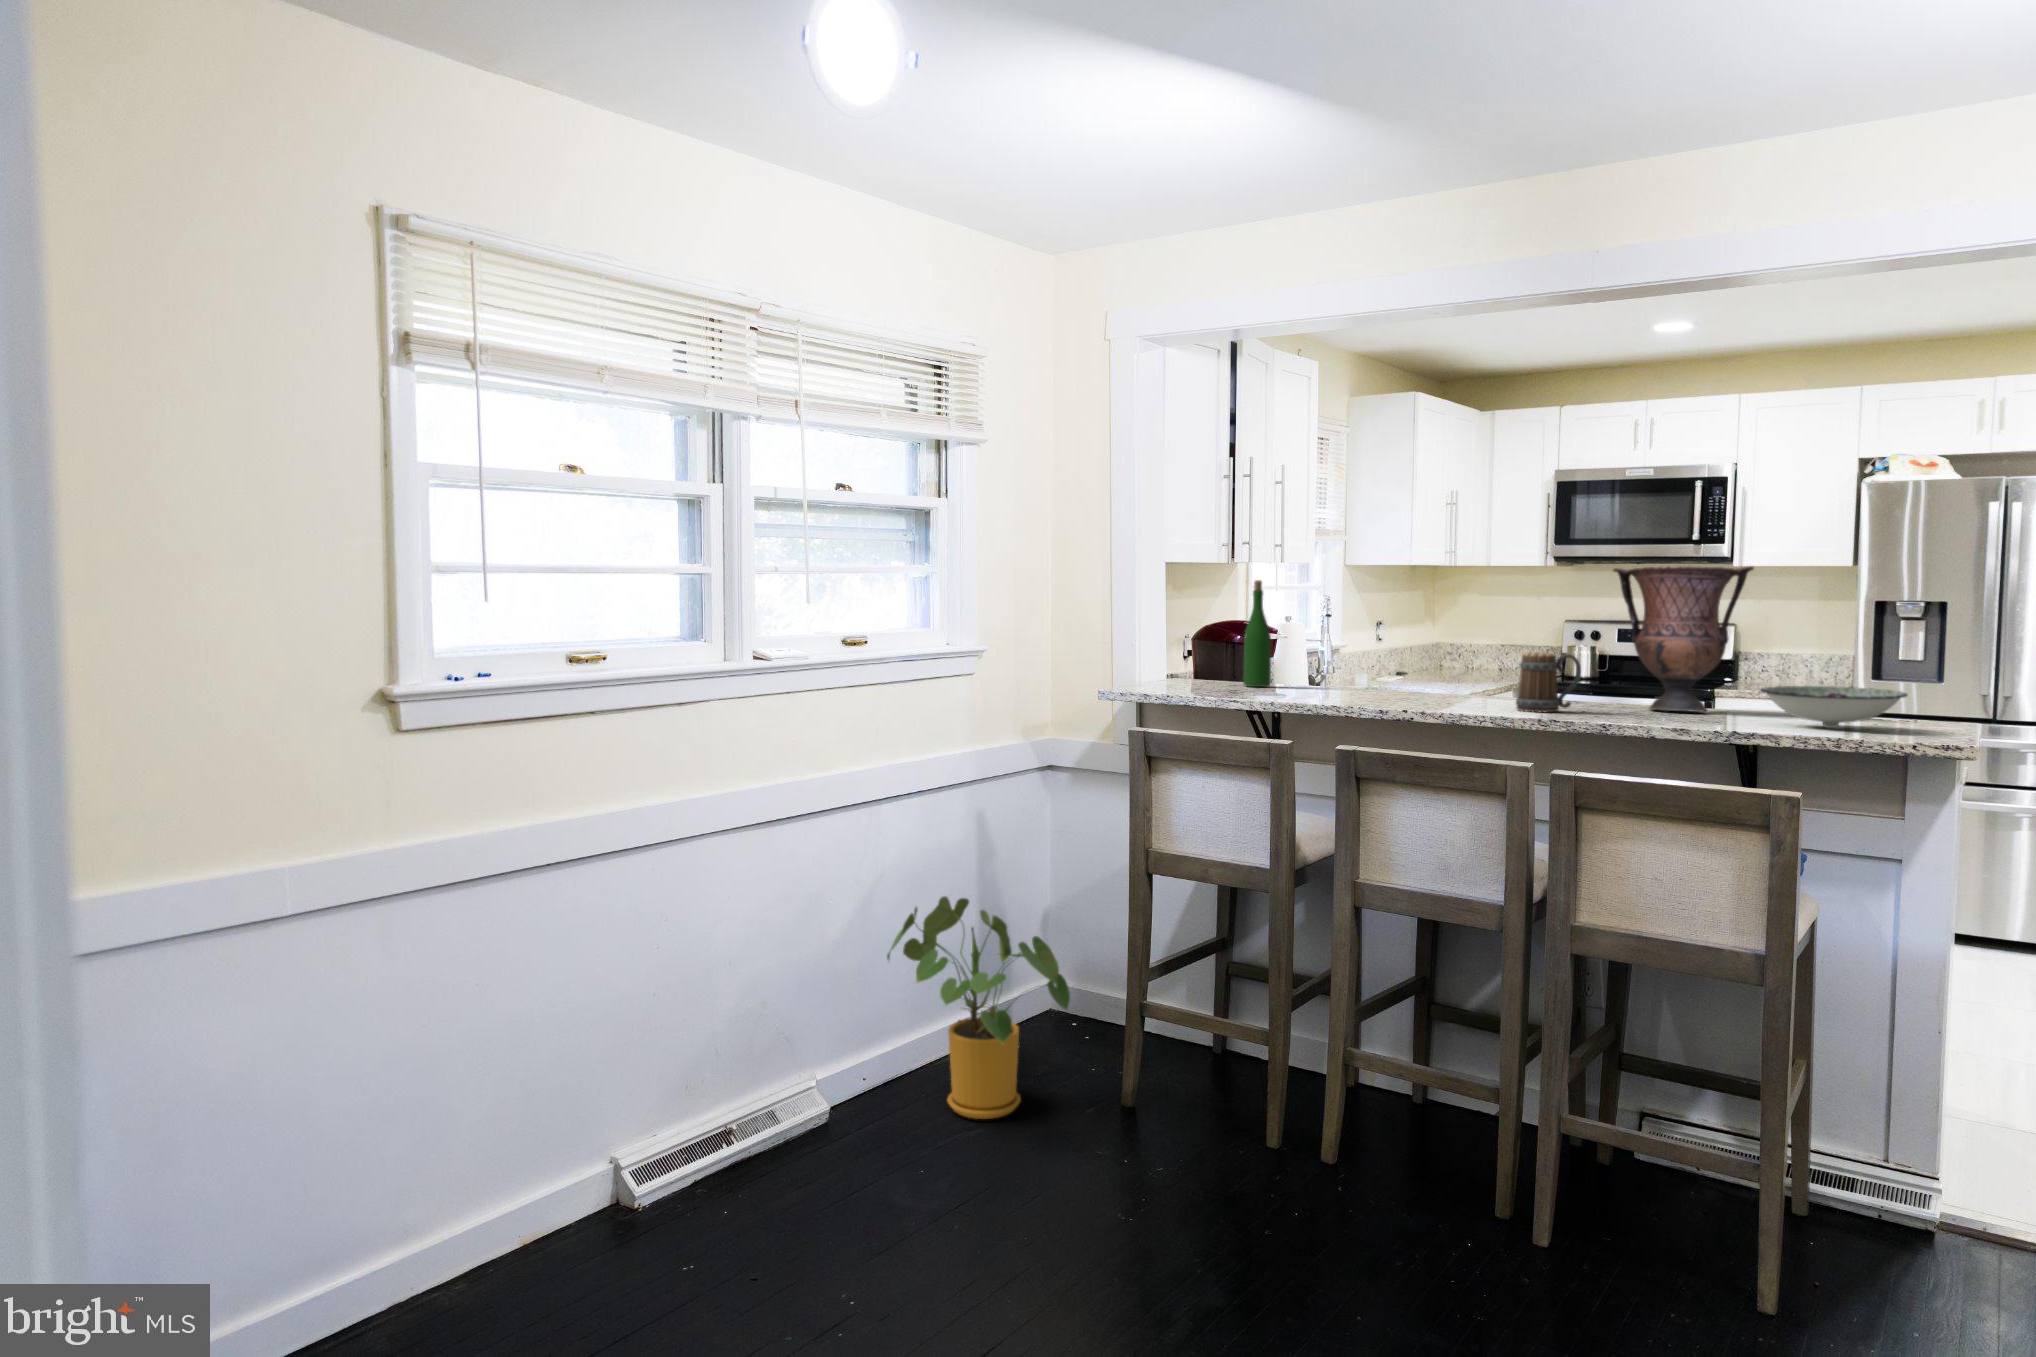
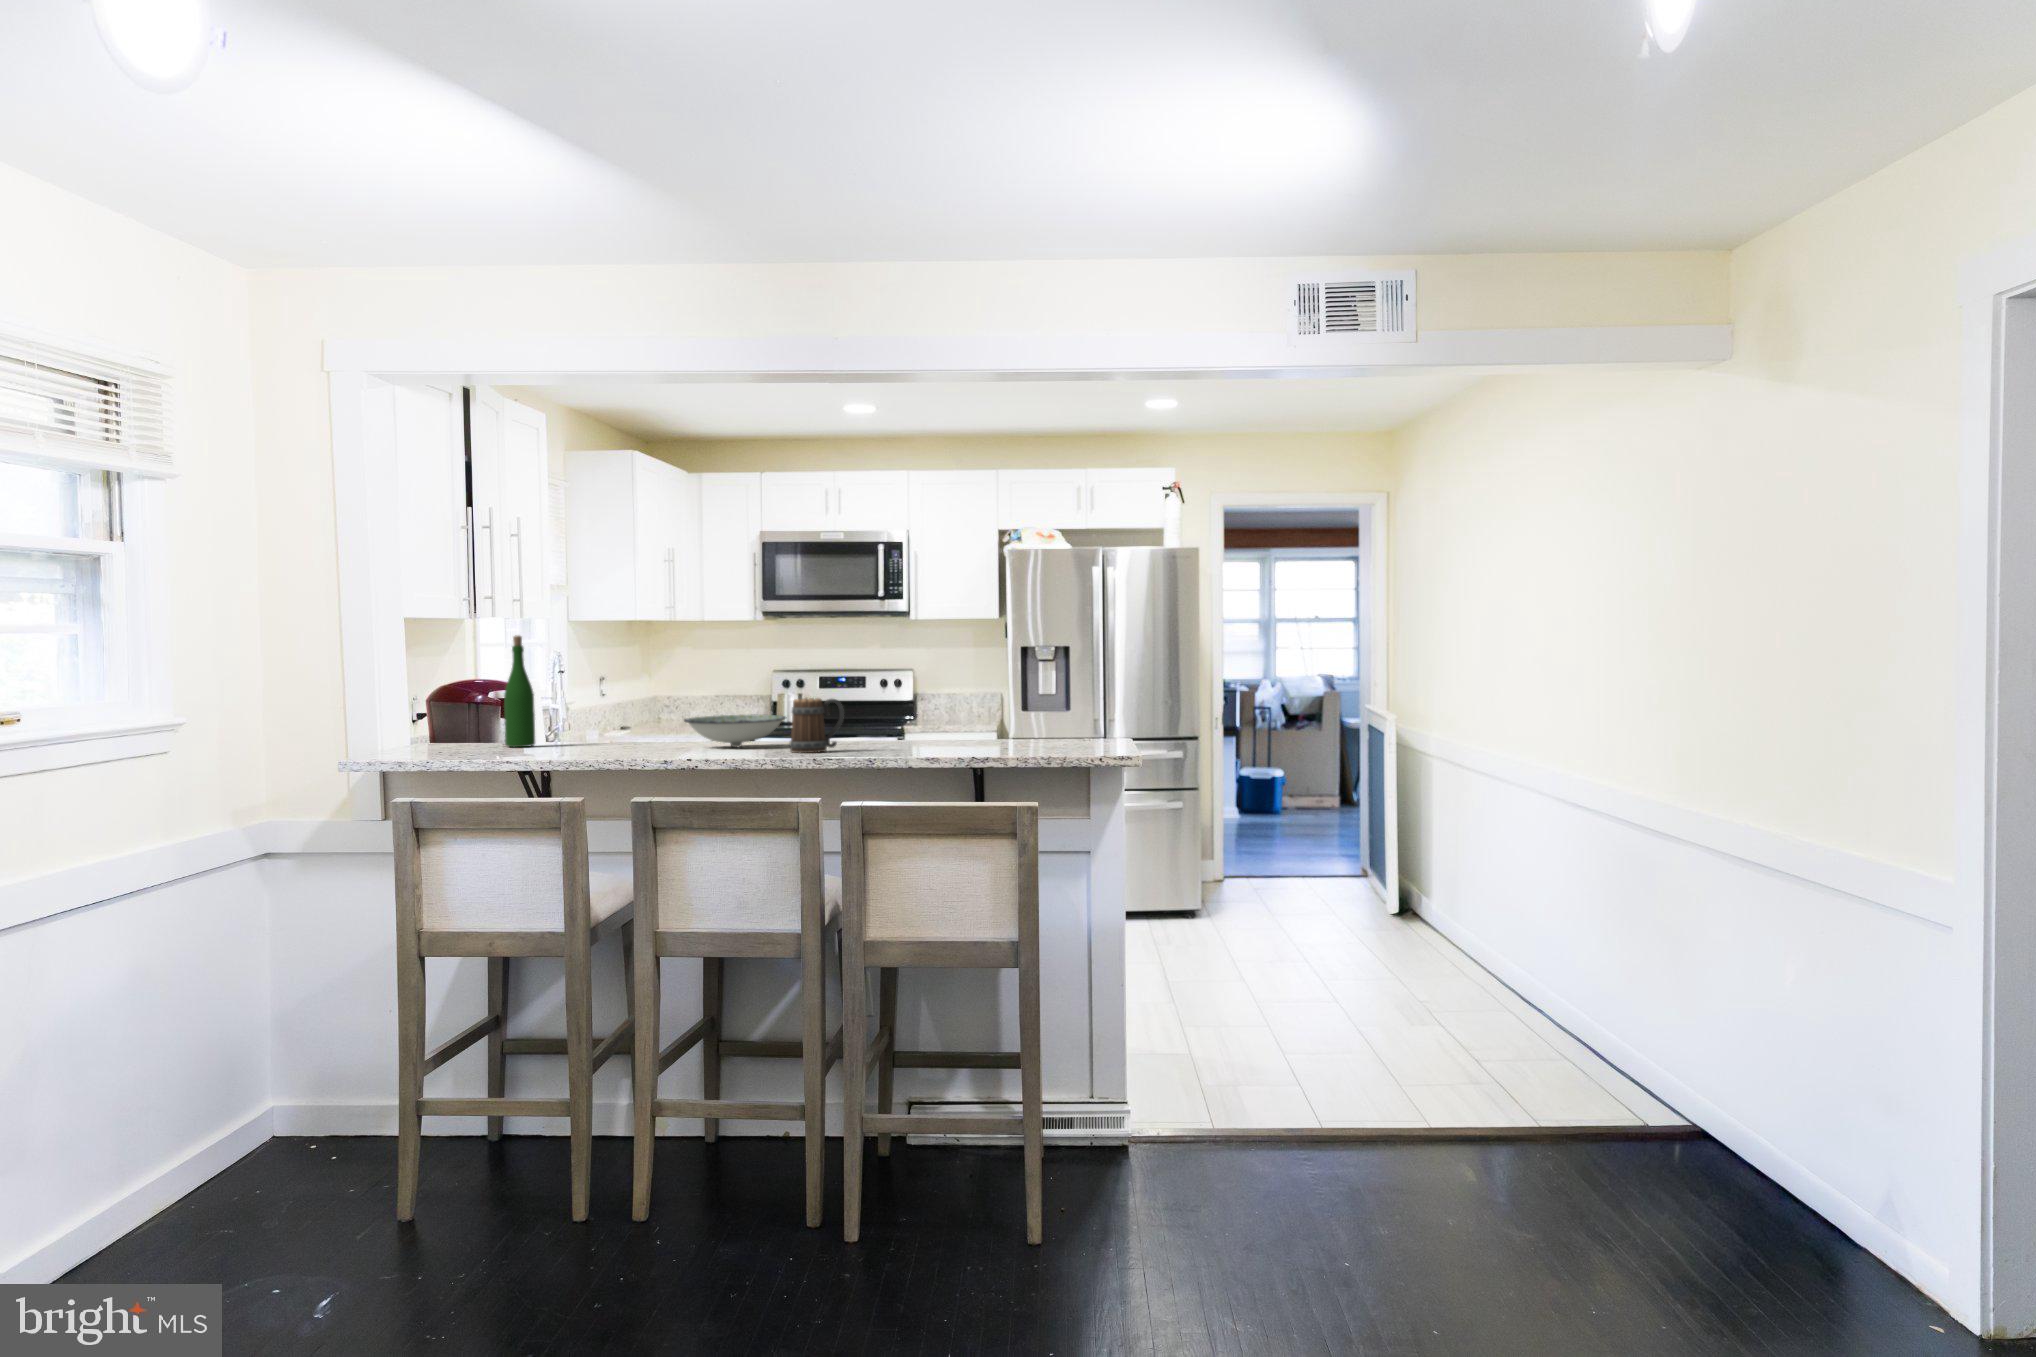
vase: present [1613,566,1754,712] -> none [857,619,967,745]
bowl: present [1761,686,1907,728] -> present [684,715,786,747]
house plant: present [887,896,1070,1119] -> none [71,1023,338,1286]

